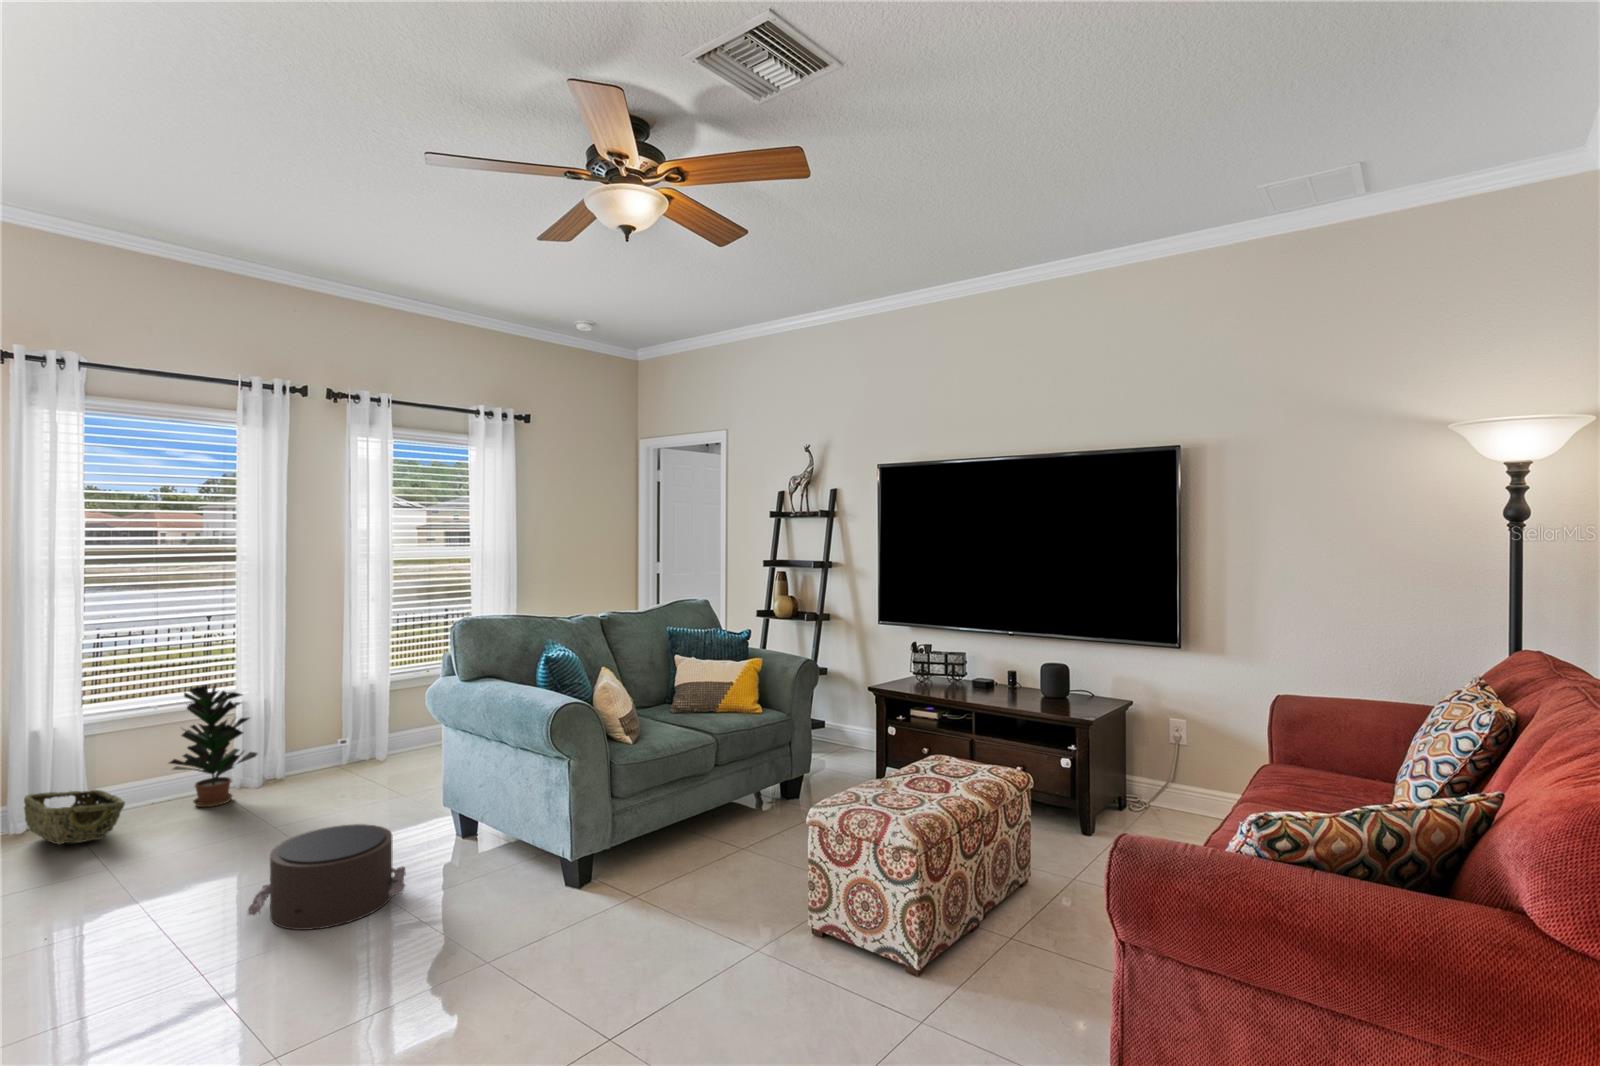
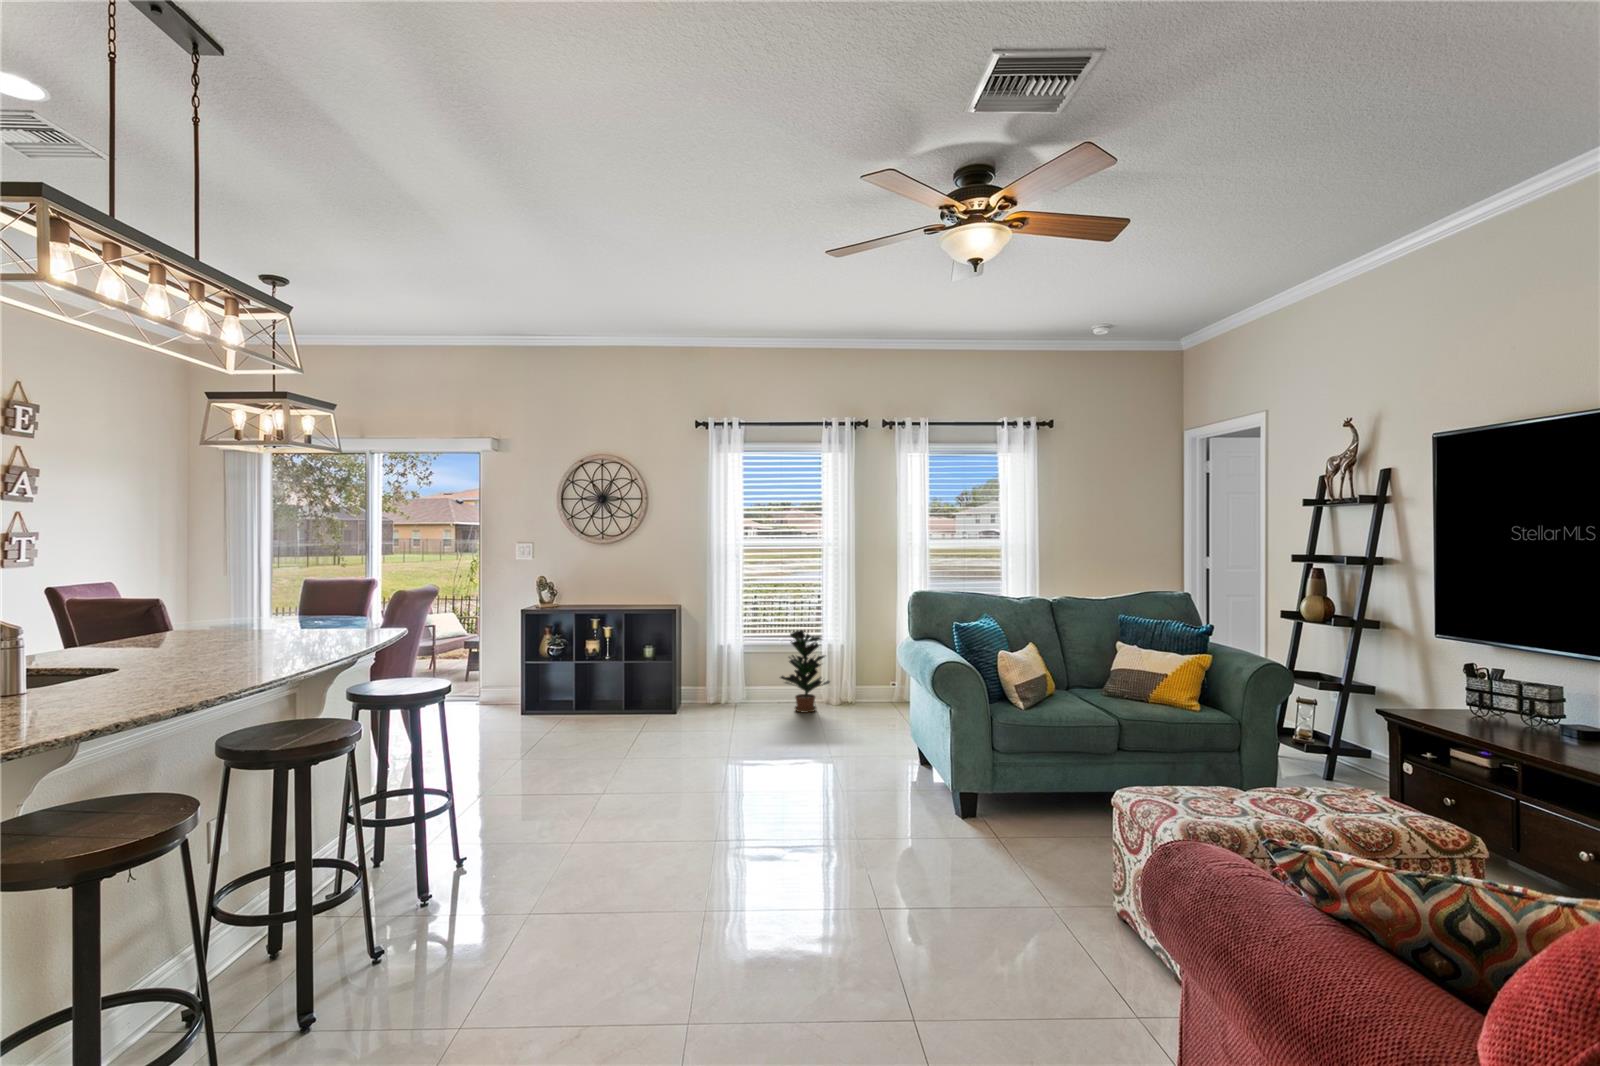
woven basket: present [24,790,125,844] -> none [711,683,750,717]
pouf: present [247,824,406,930] -> none [746,730,849,796]

